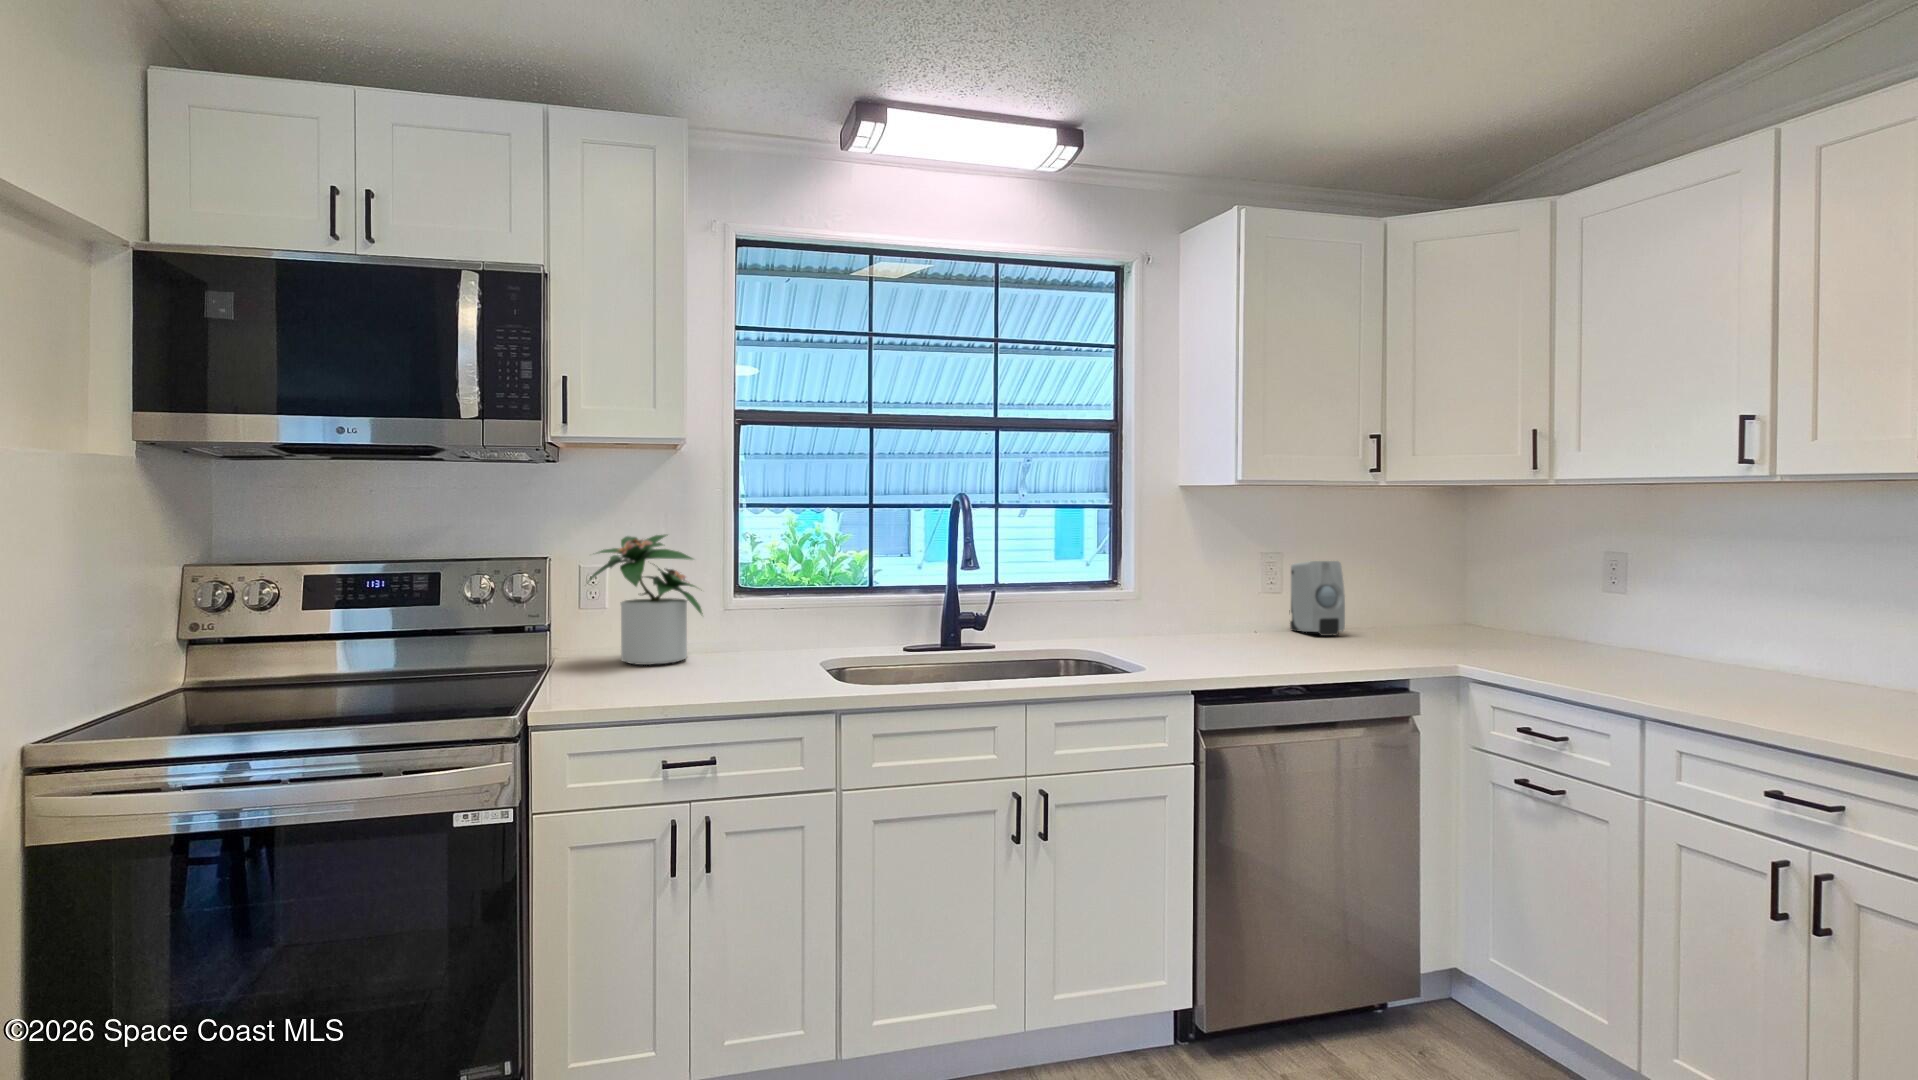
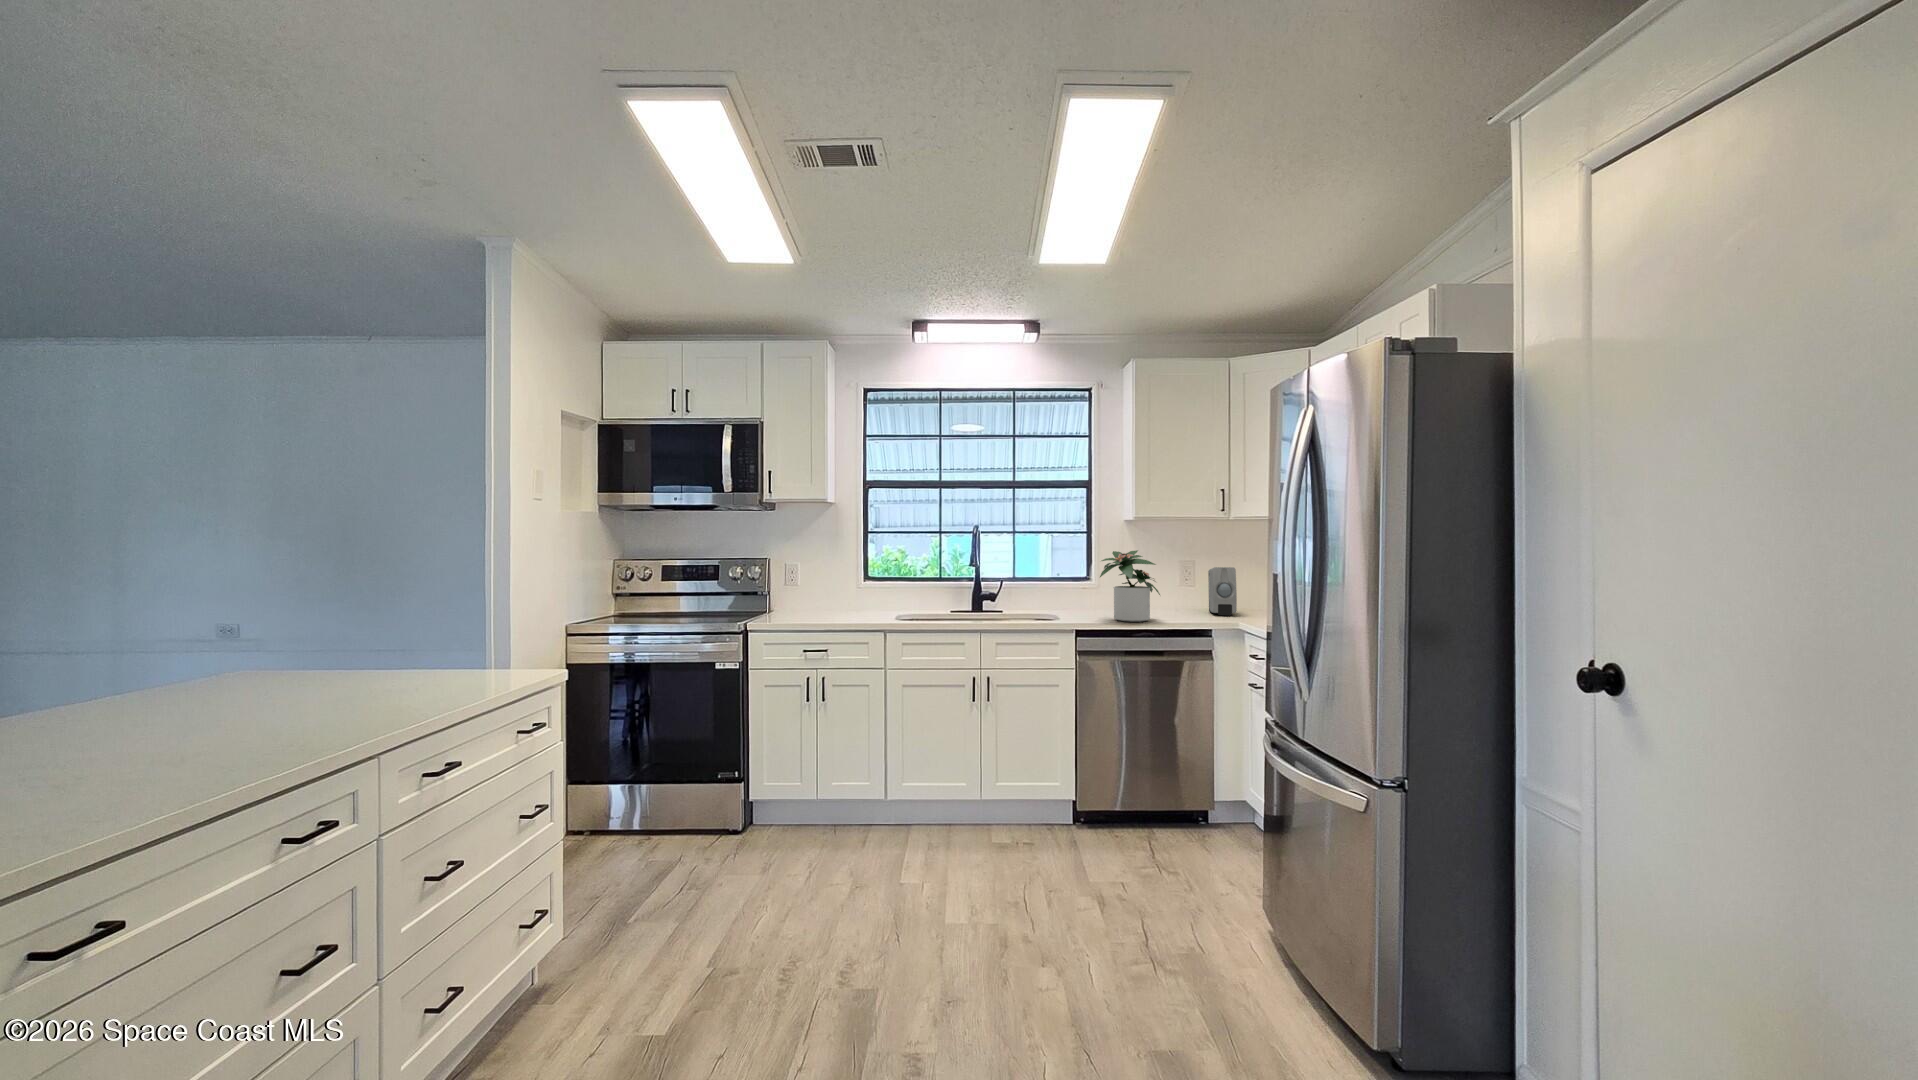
potted plant: present [589,535,703,665] -> present [1100,550,1160,622]

